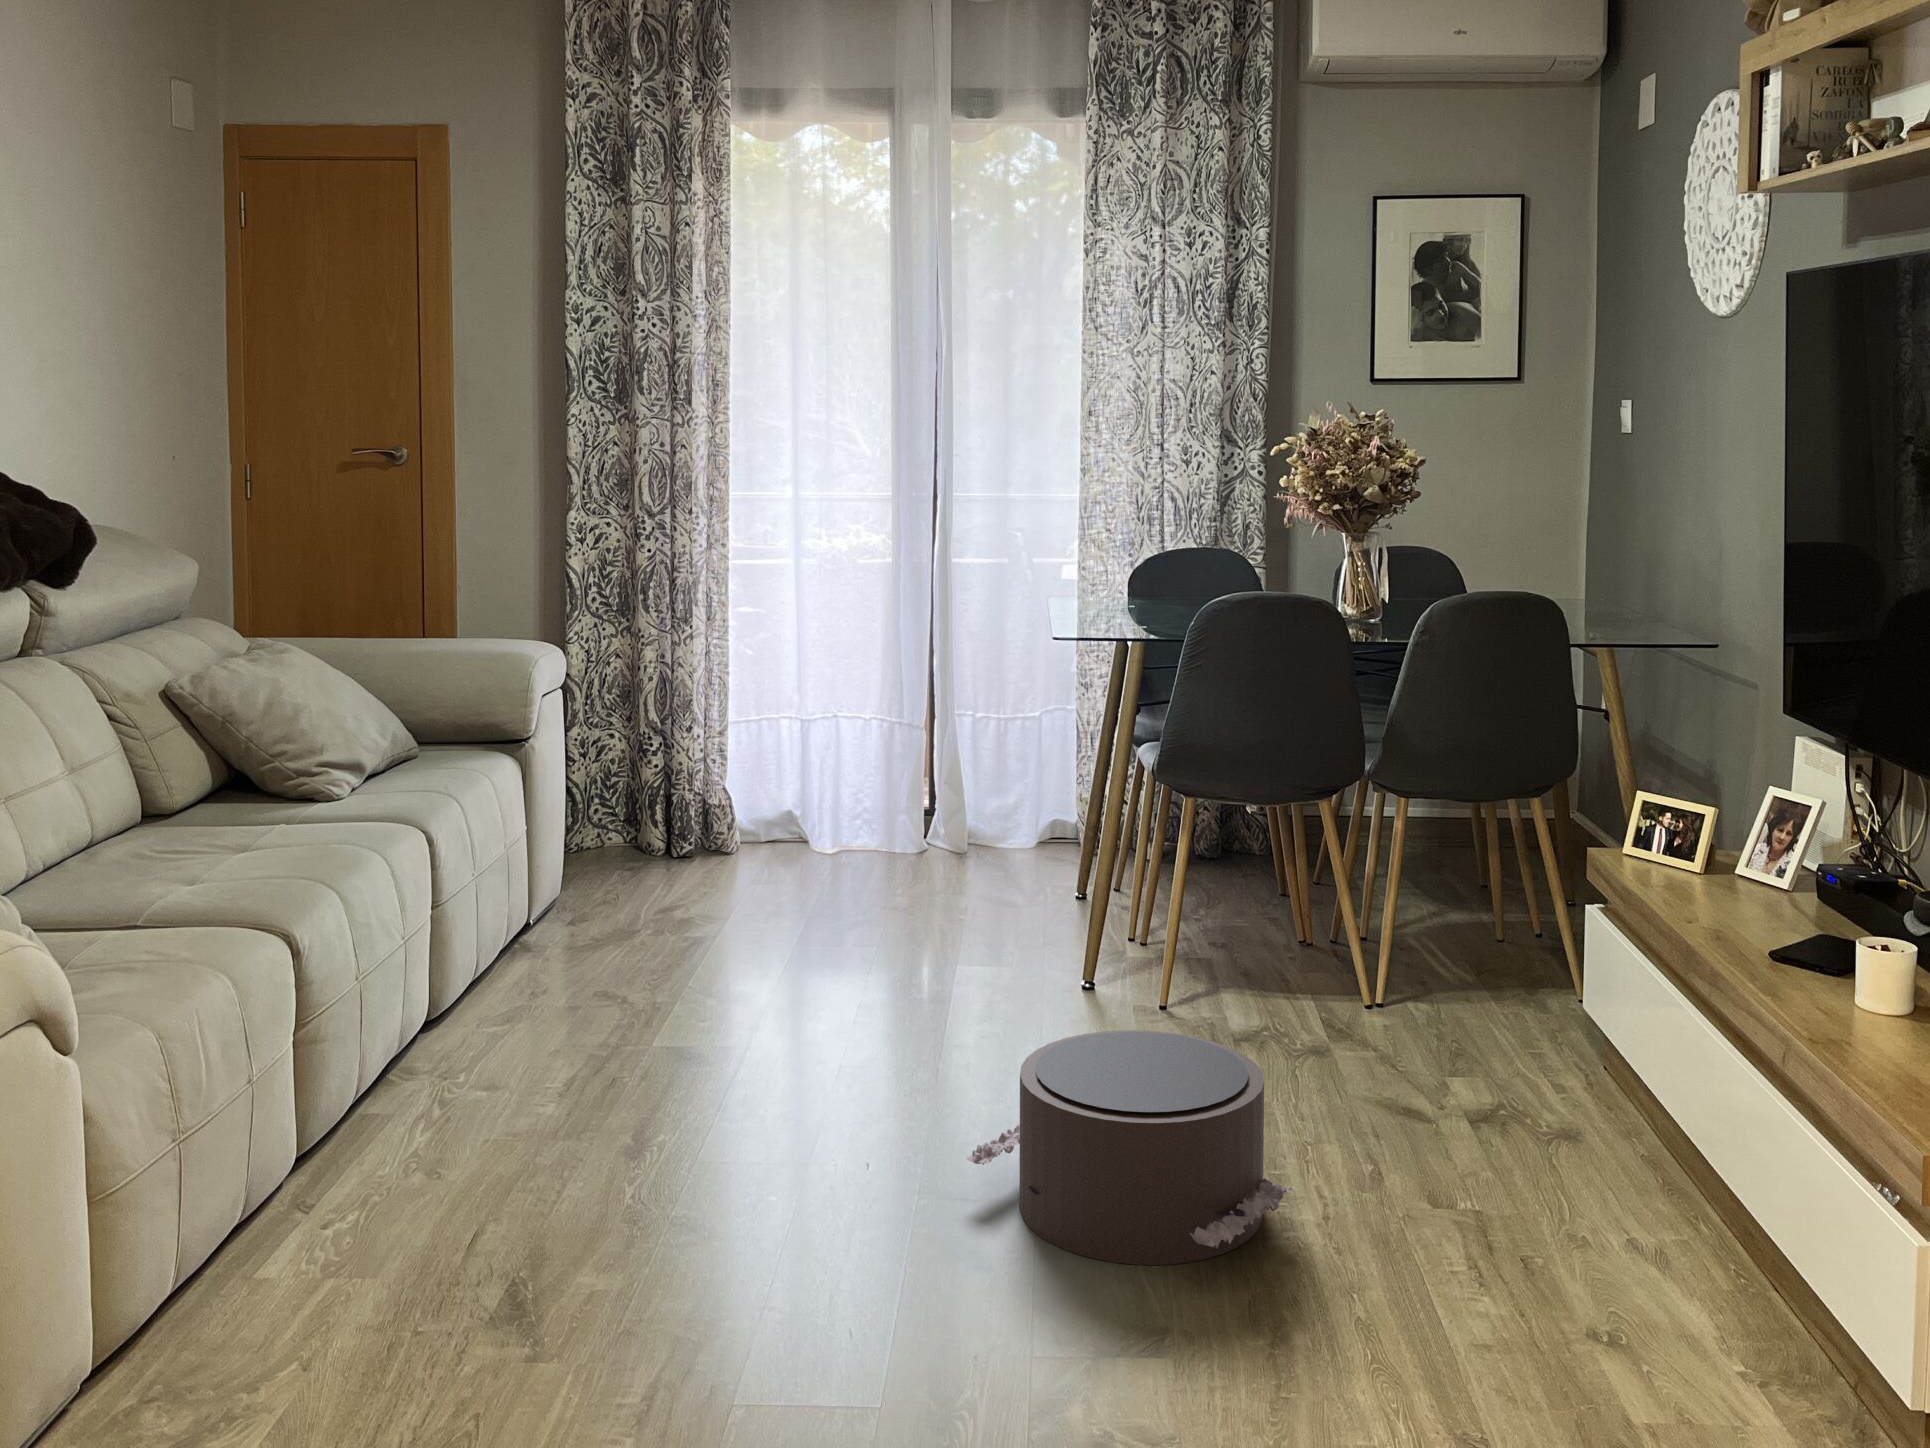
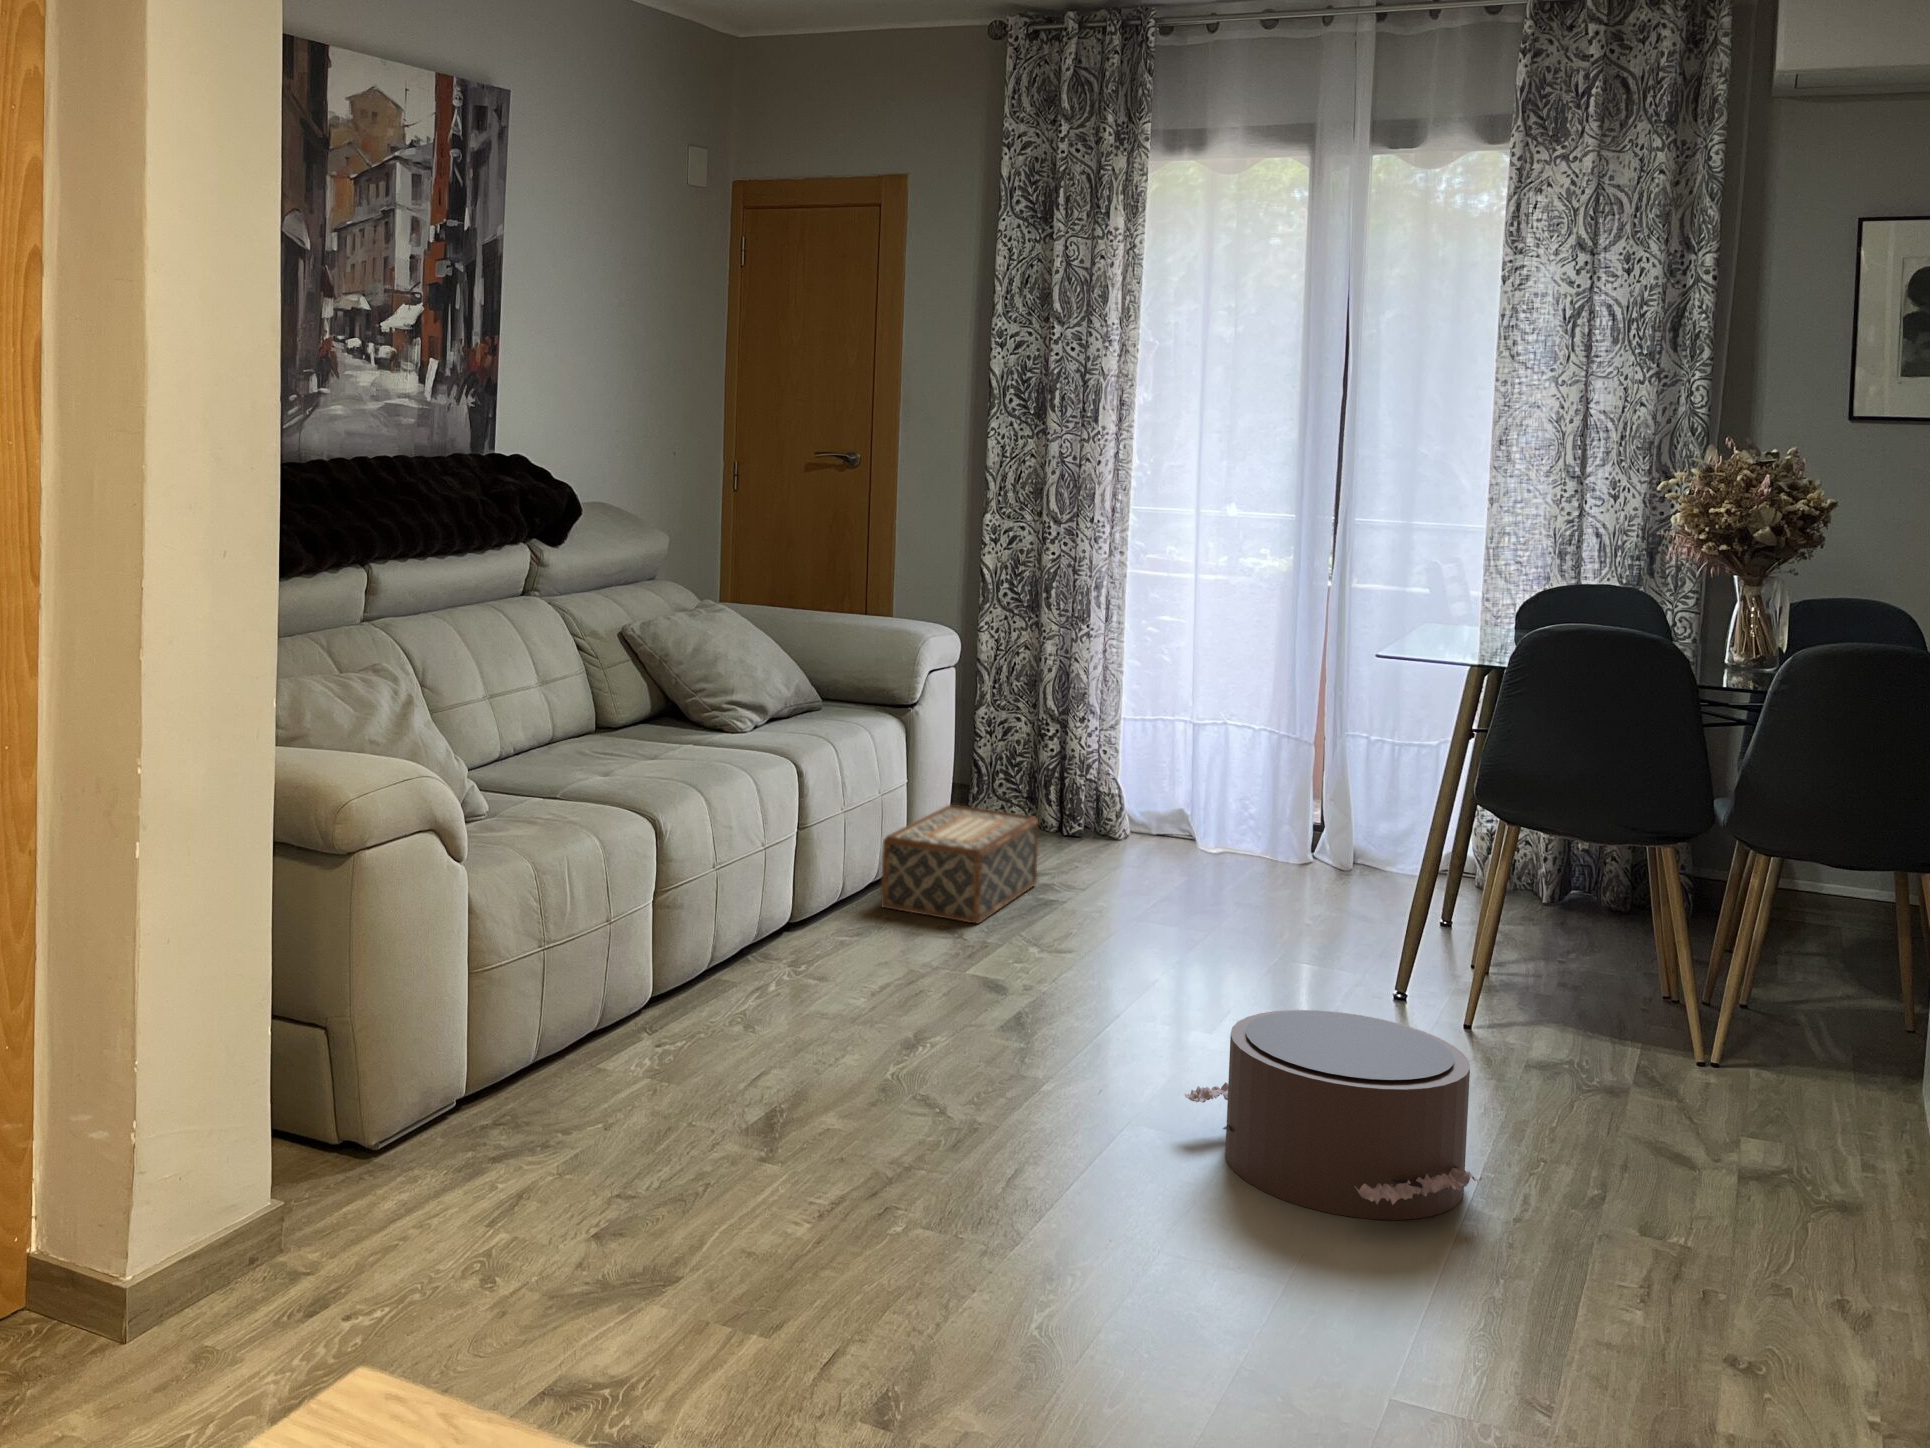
woven basket: none [513,843,674,980] -> present [881,805,1038,923]

